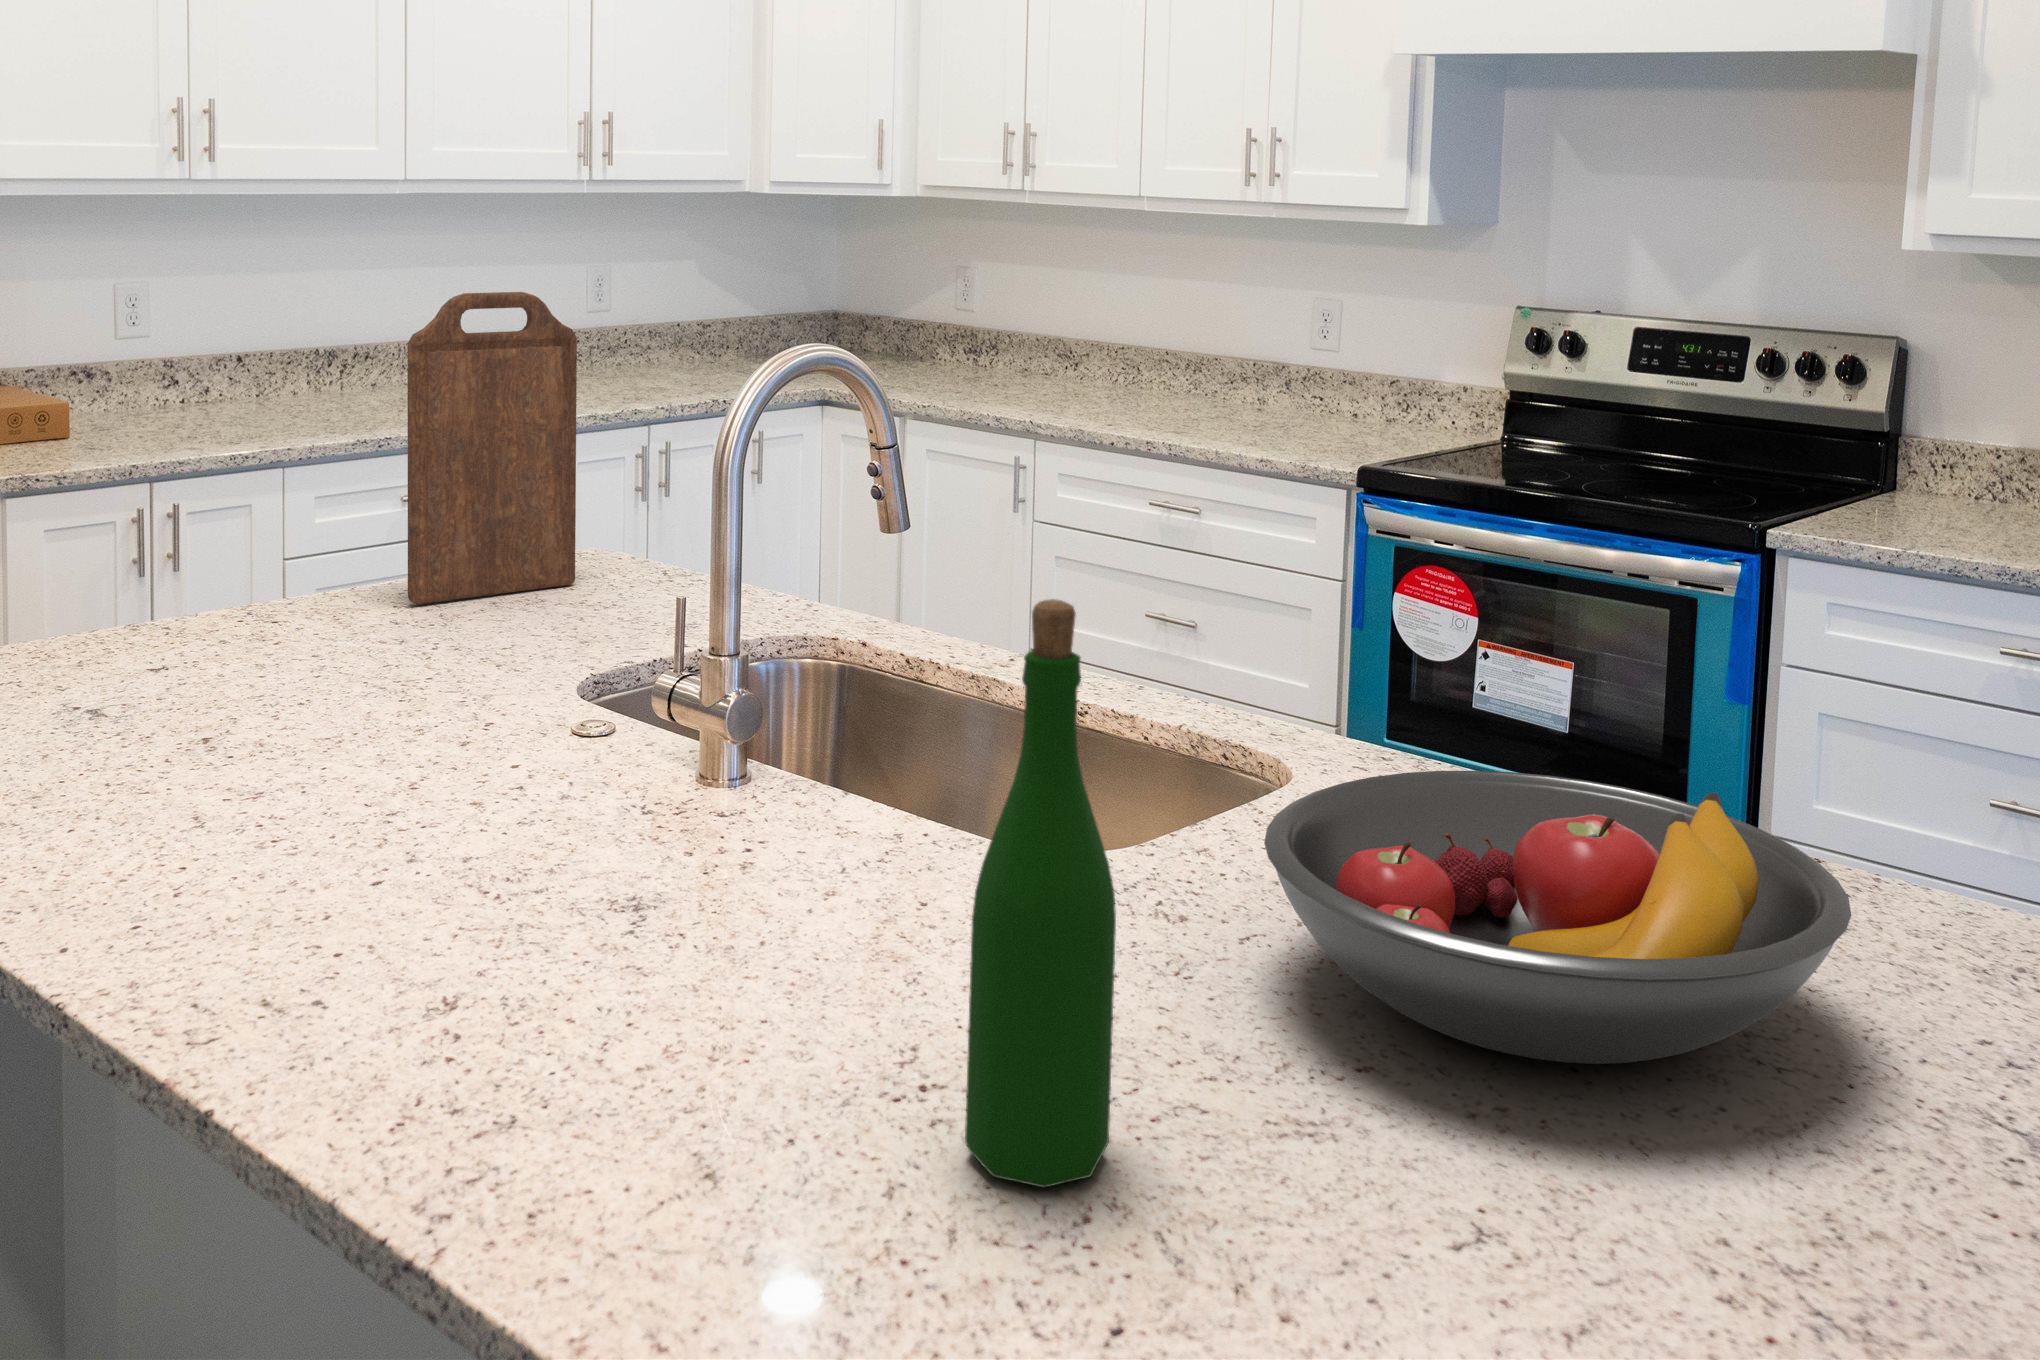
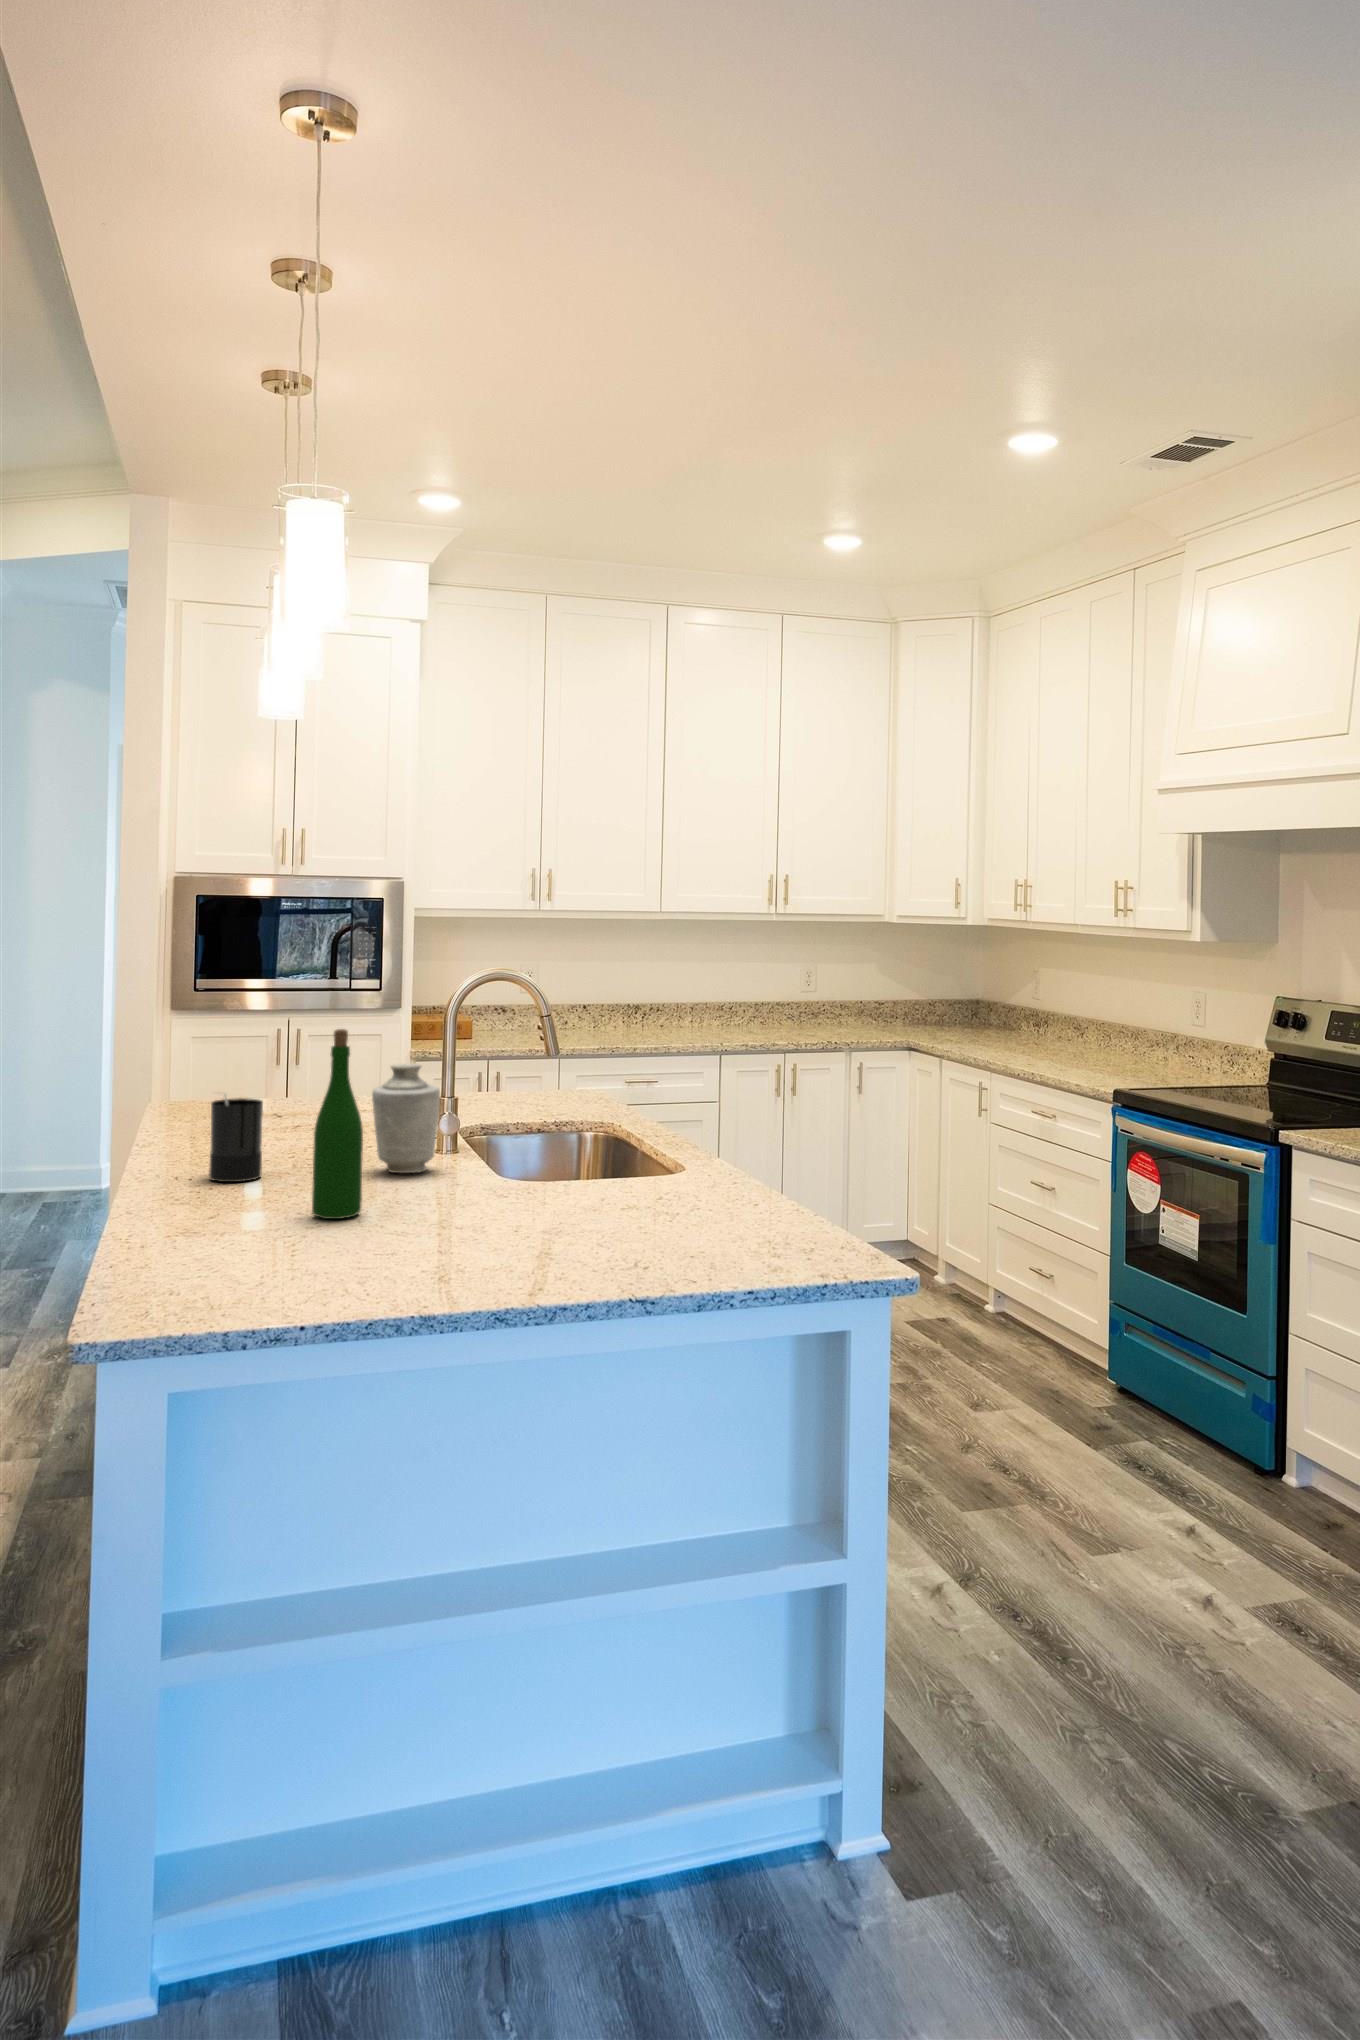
cutting board: present [407,292,577,604] -> none [469,956,553,1096]
vase: none [718,618,895,915] -> present [372,1064,440,1173]
fruit bowl: present [1264,771,1851,1064] -> none [463,1137,680,1223]
candle: none [322,781,495,1060] -> present [209,1094,263,1182]

